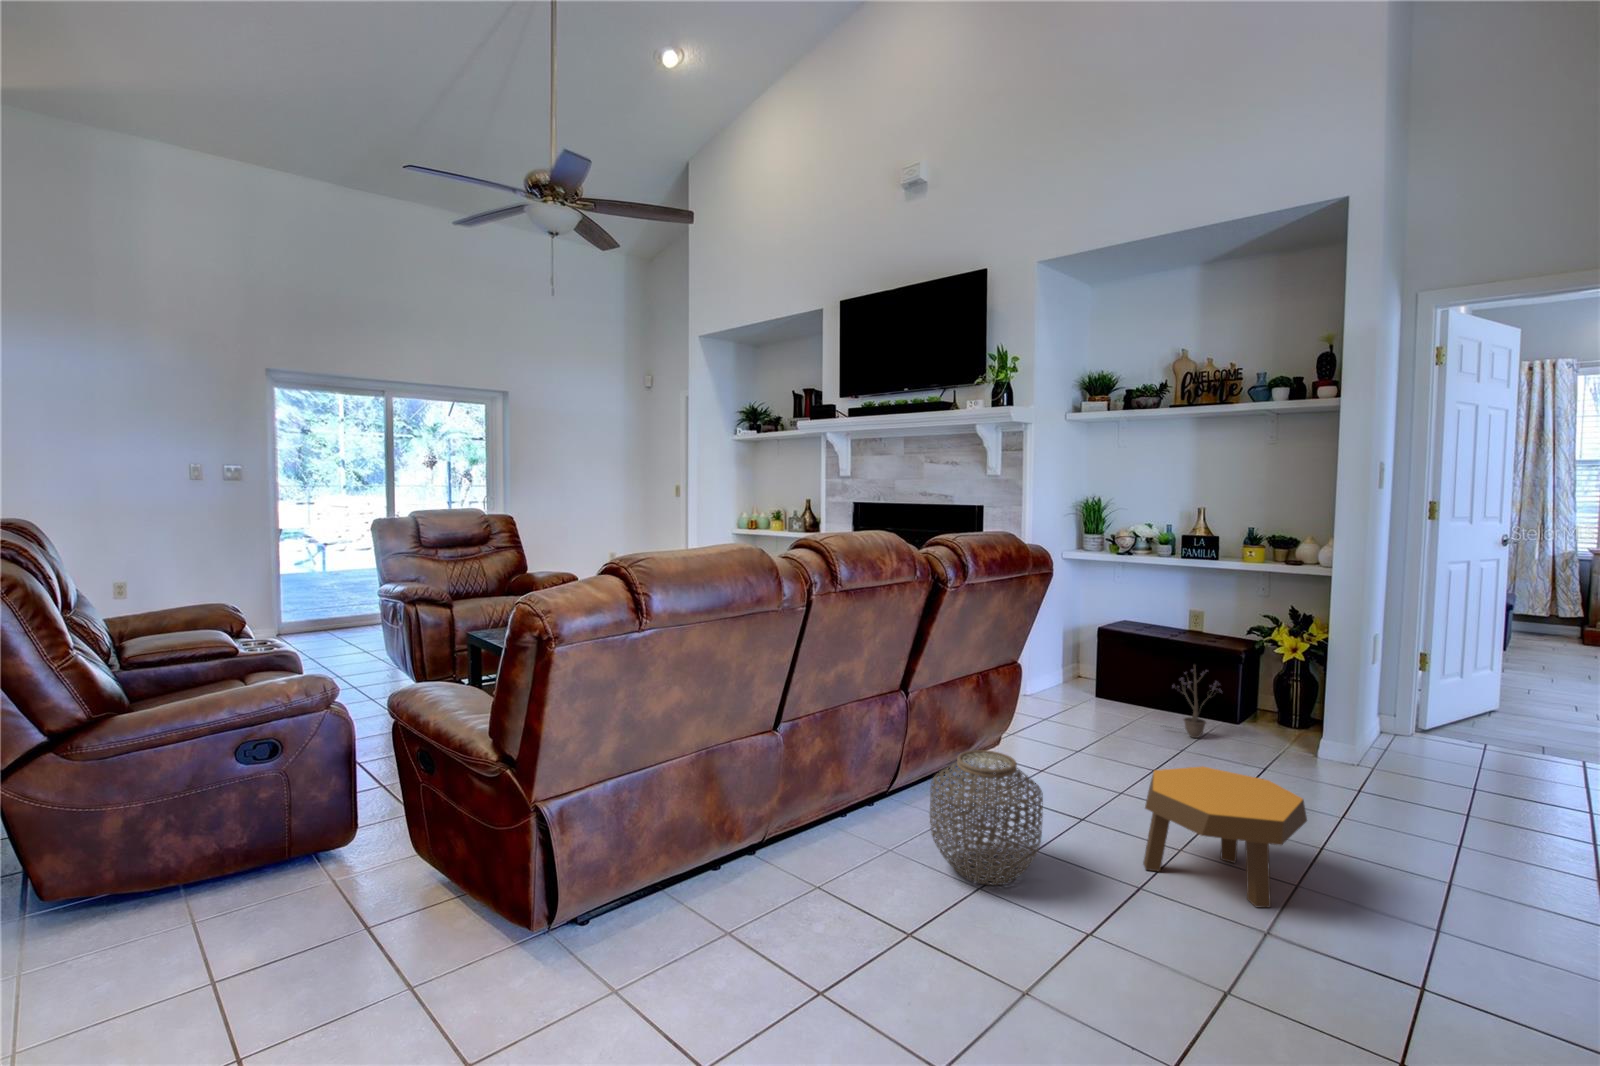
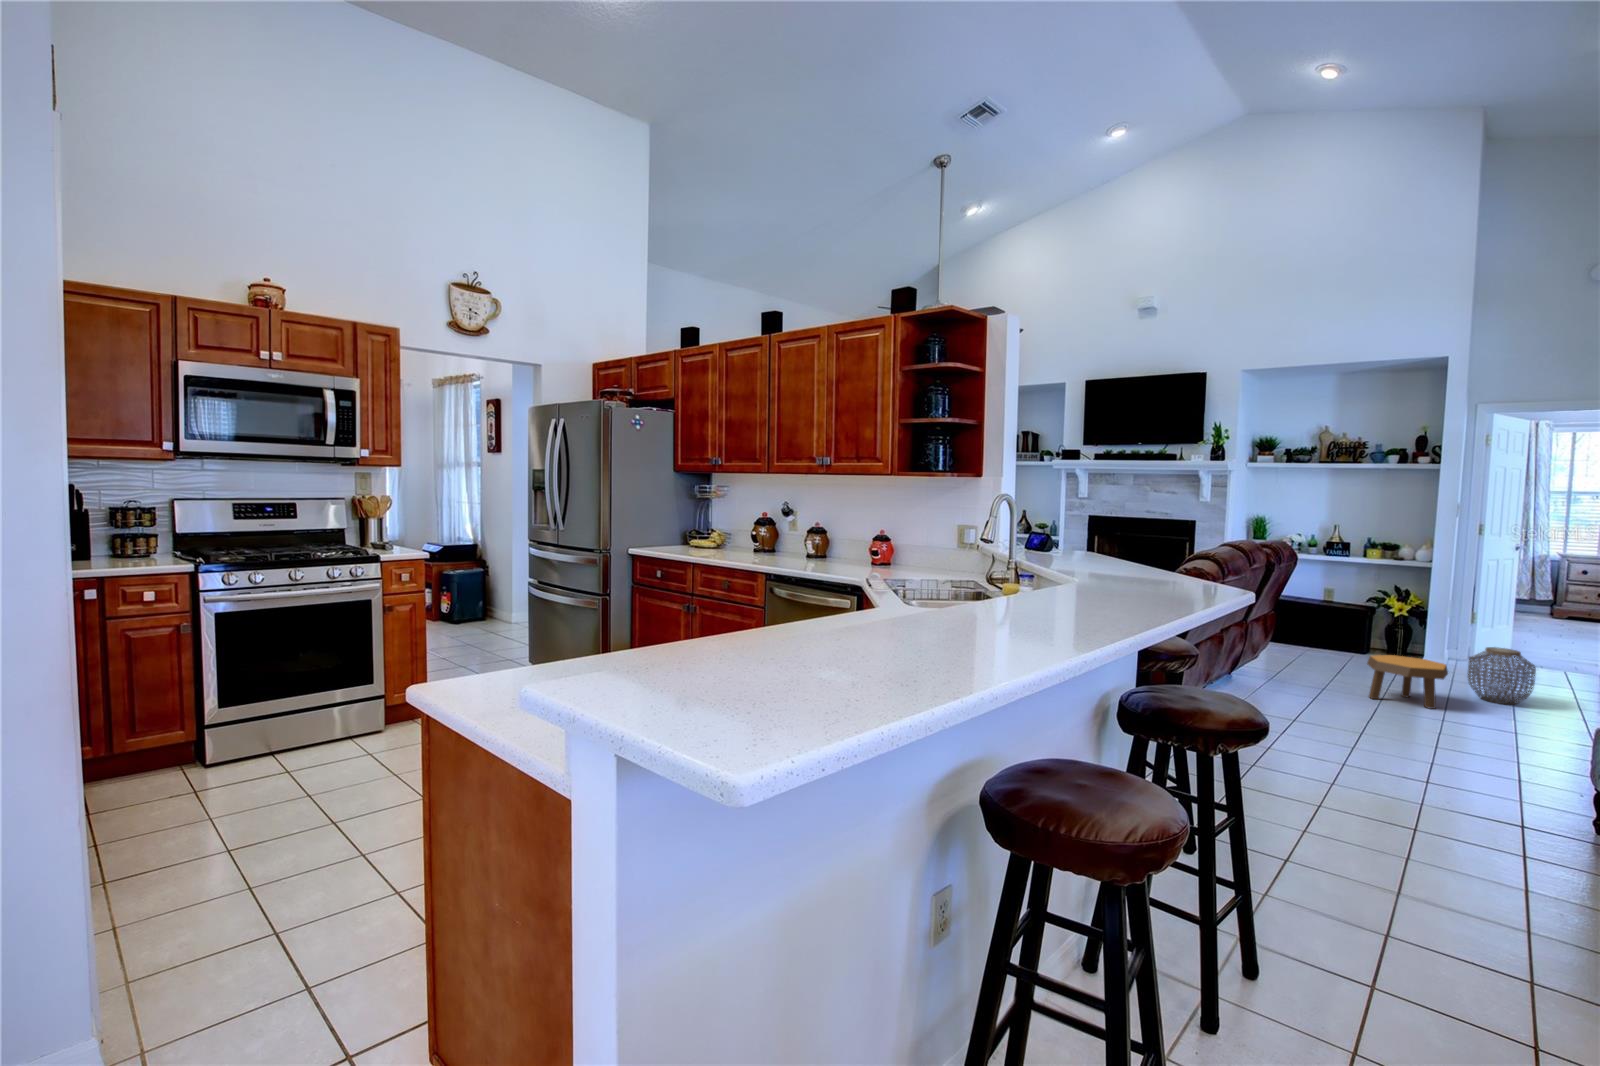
decorative plant: present [1165,665,1223,738] -> none [1325,616,1365,657]
woven basket: present [930,750,1043,885] -> present [1468,647,1536,705]

